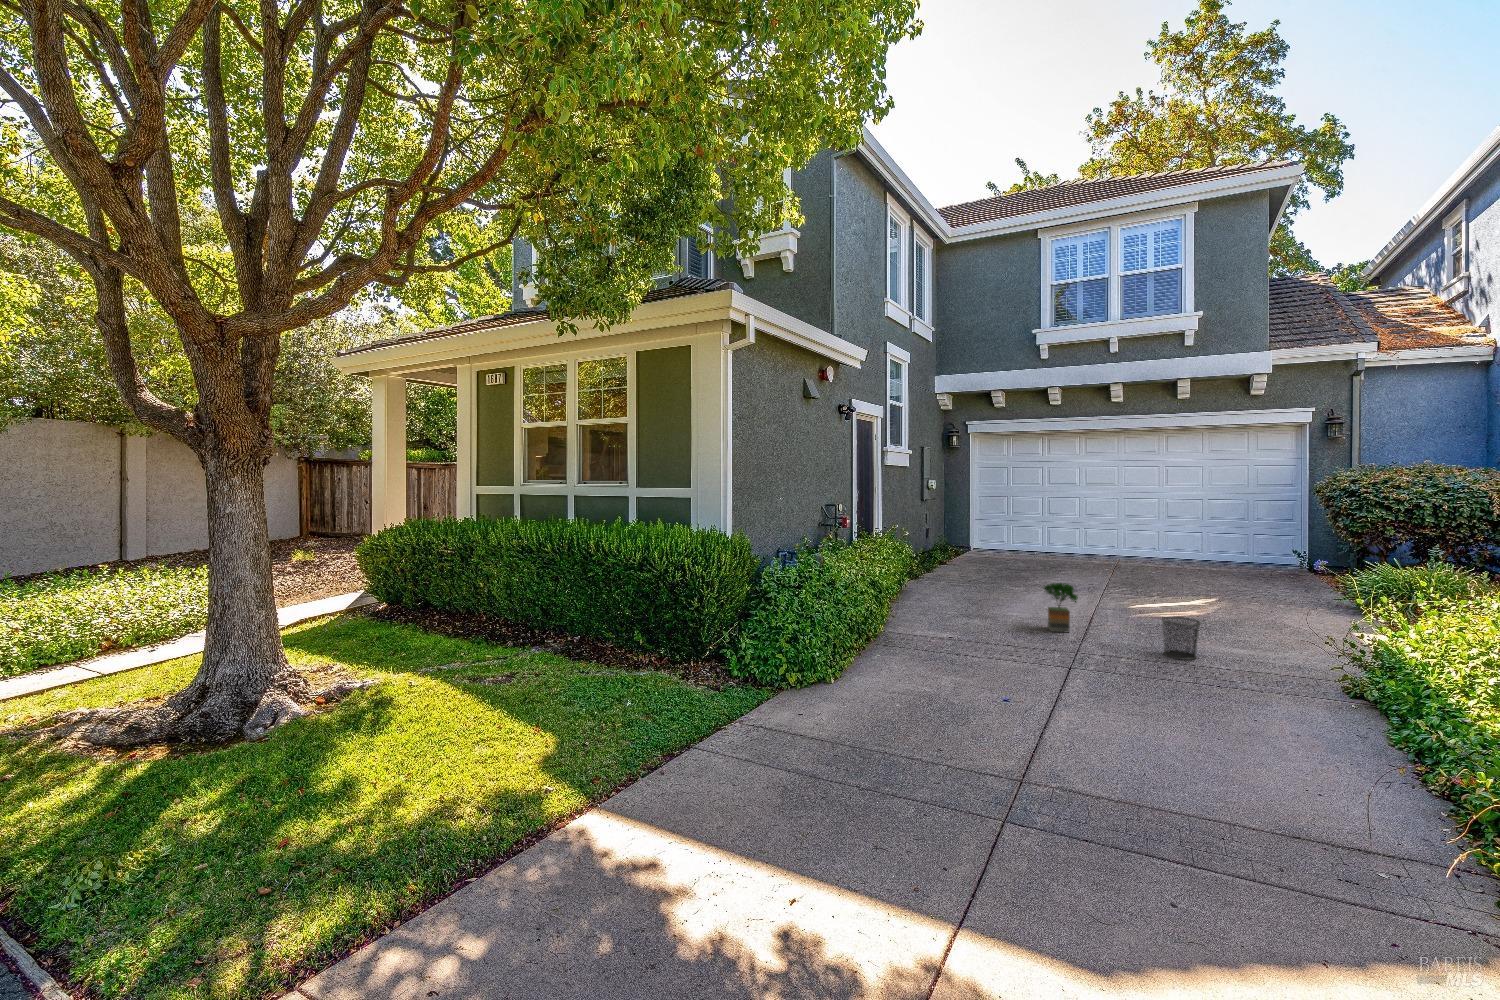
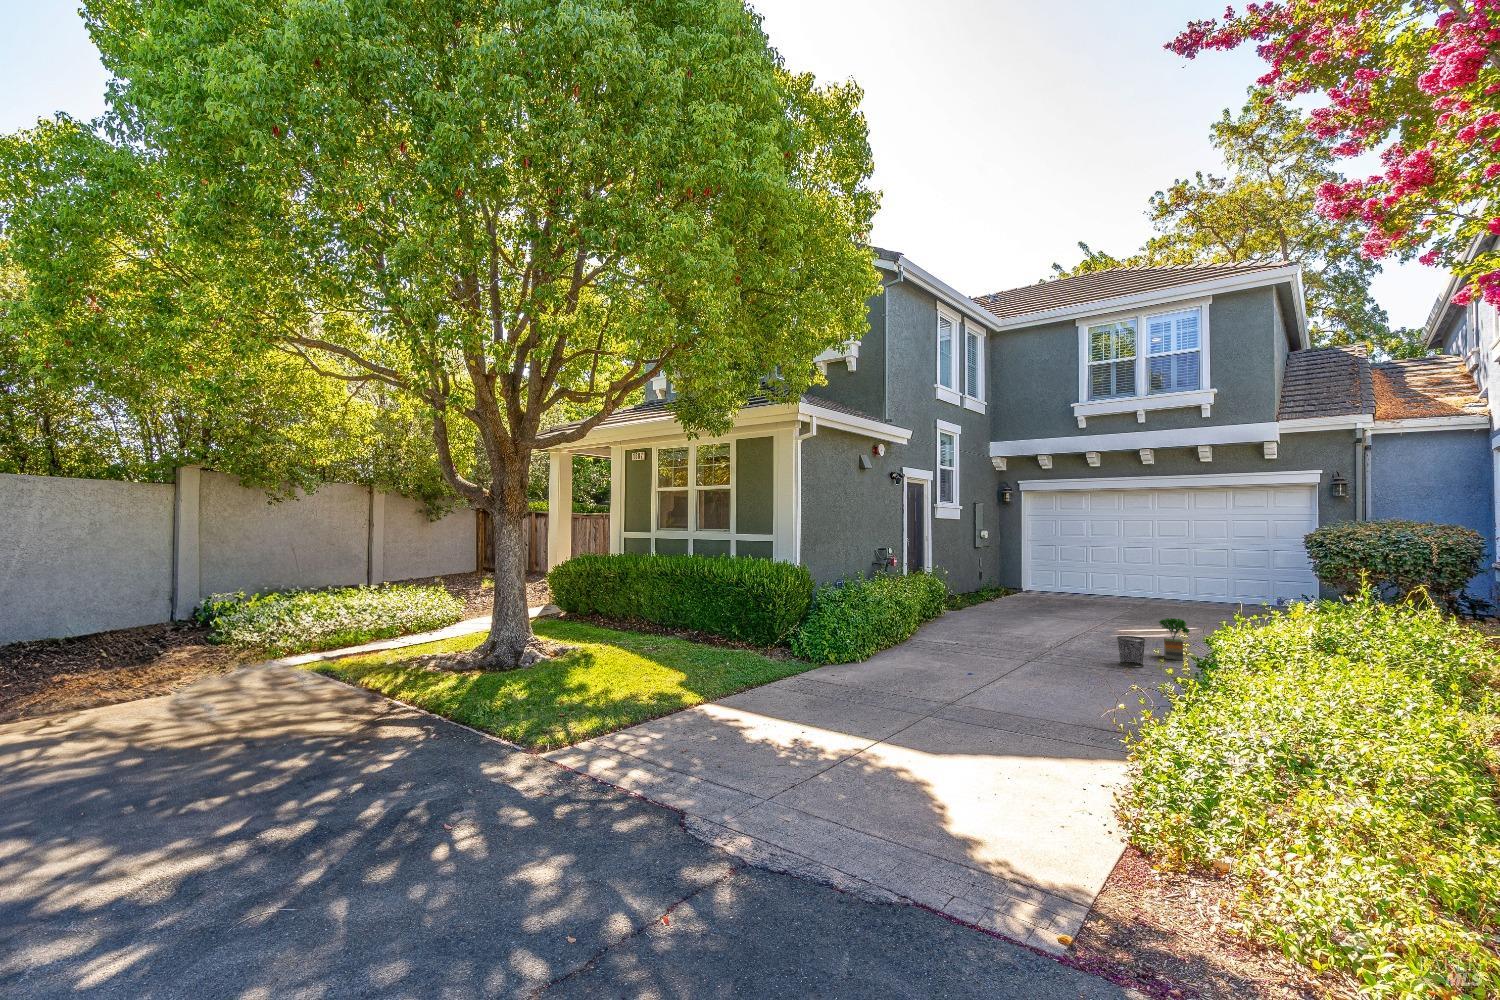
potted tree: present [1044,583,1078,632] -> present [1159,618,1190,660]

